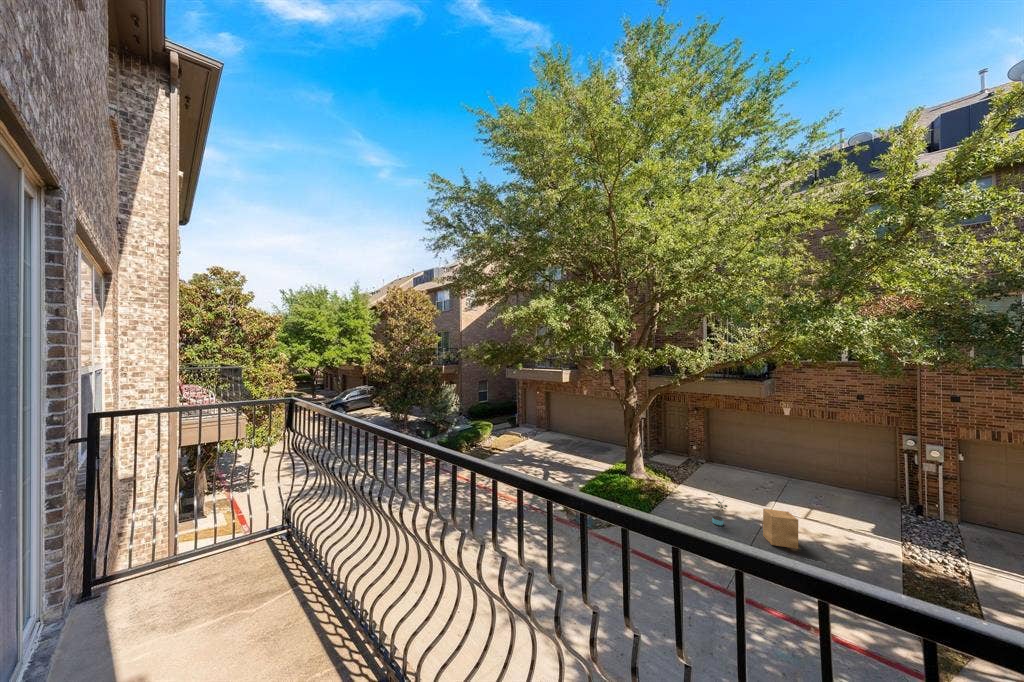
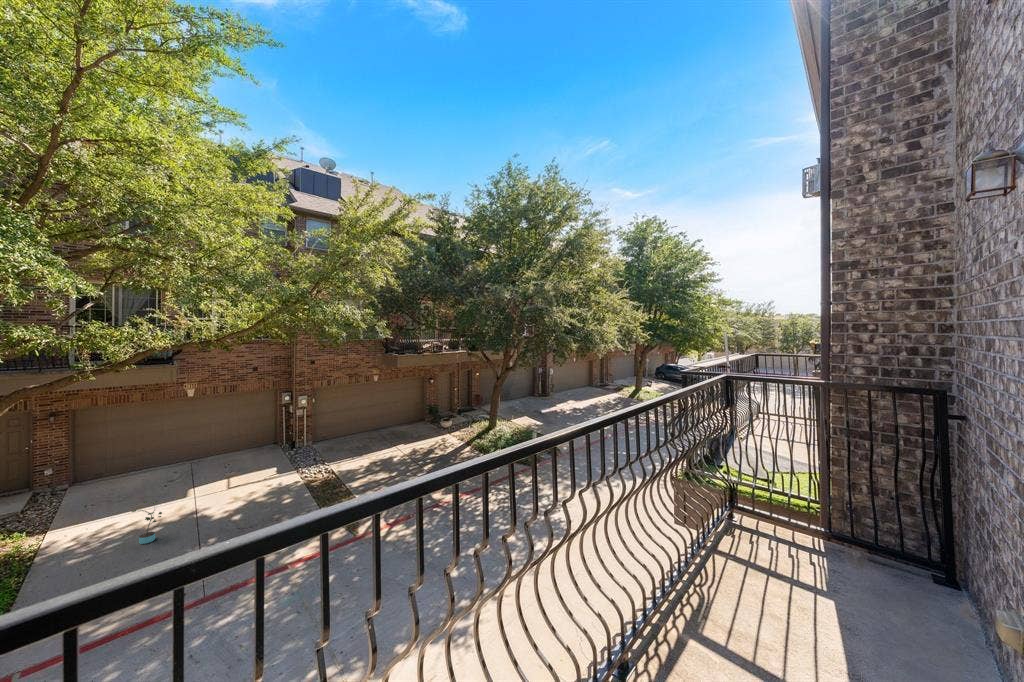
cardboard box: present [763,509,798,549] -> none [204,486,240,526]

